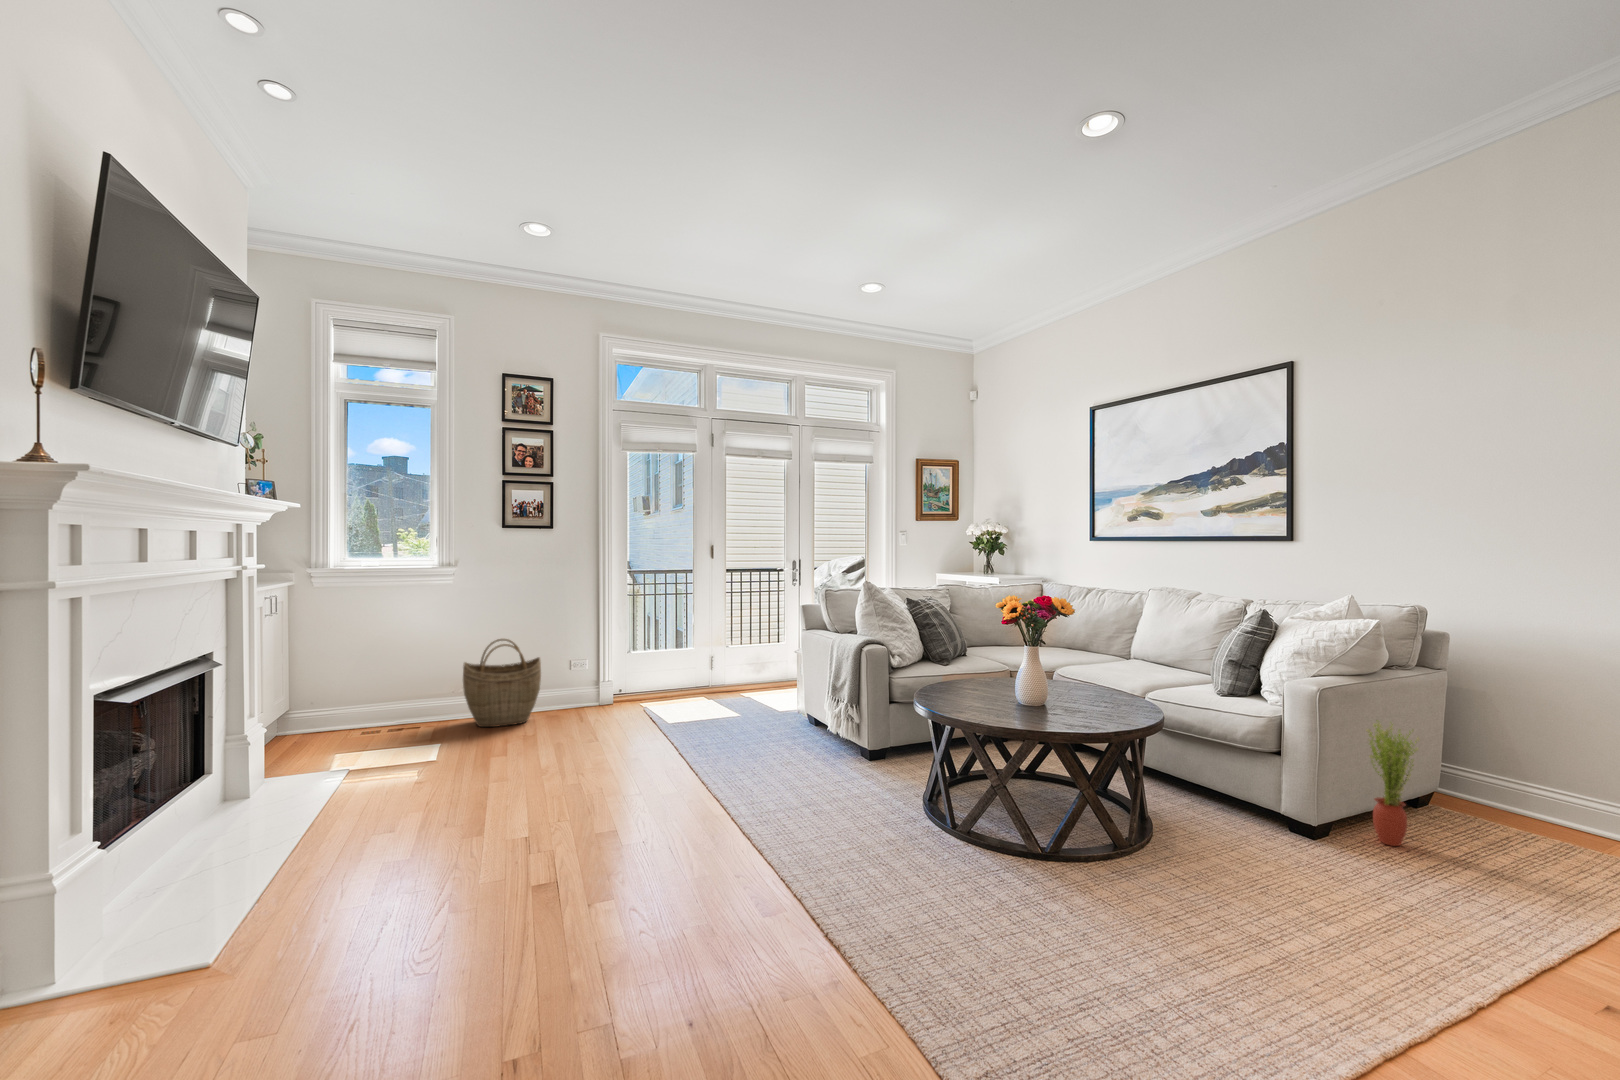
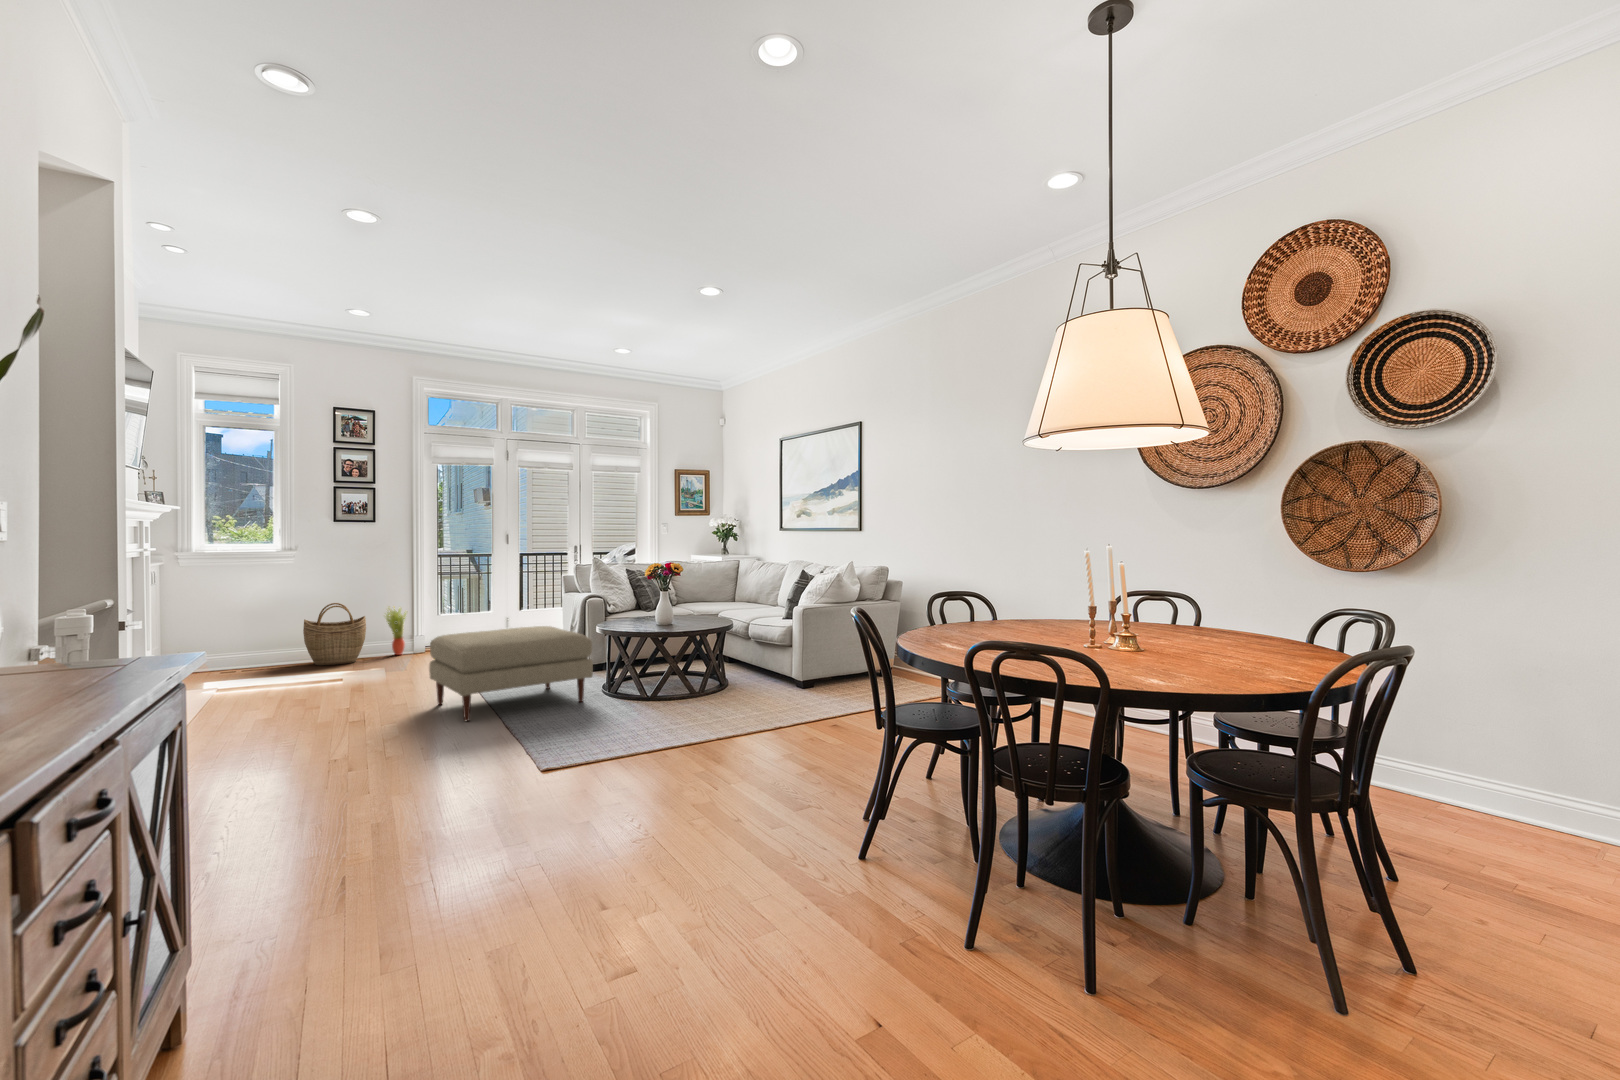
ottoman: none [659,697,937,899] -> present [429,626,593,721]
potted plant: present [1367,723,1419,846] -> present [386,607,406,655]

